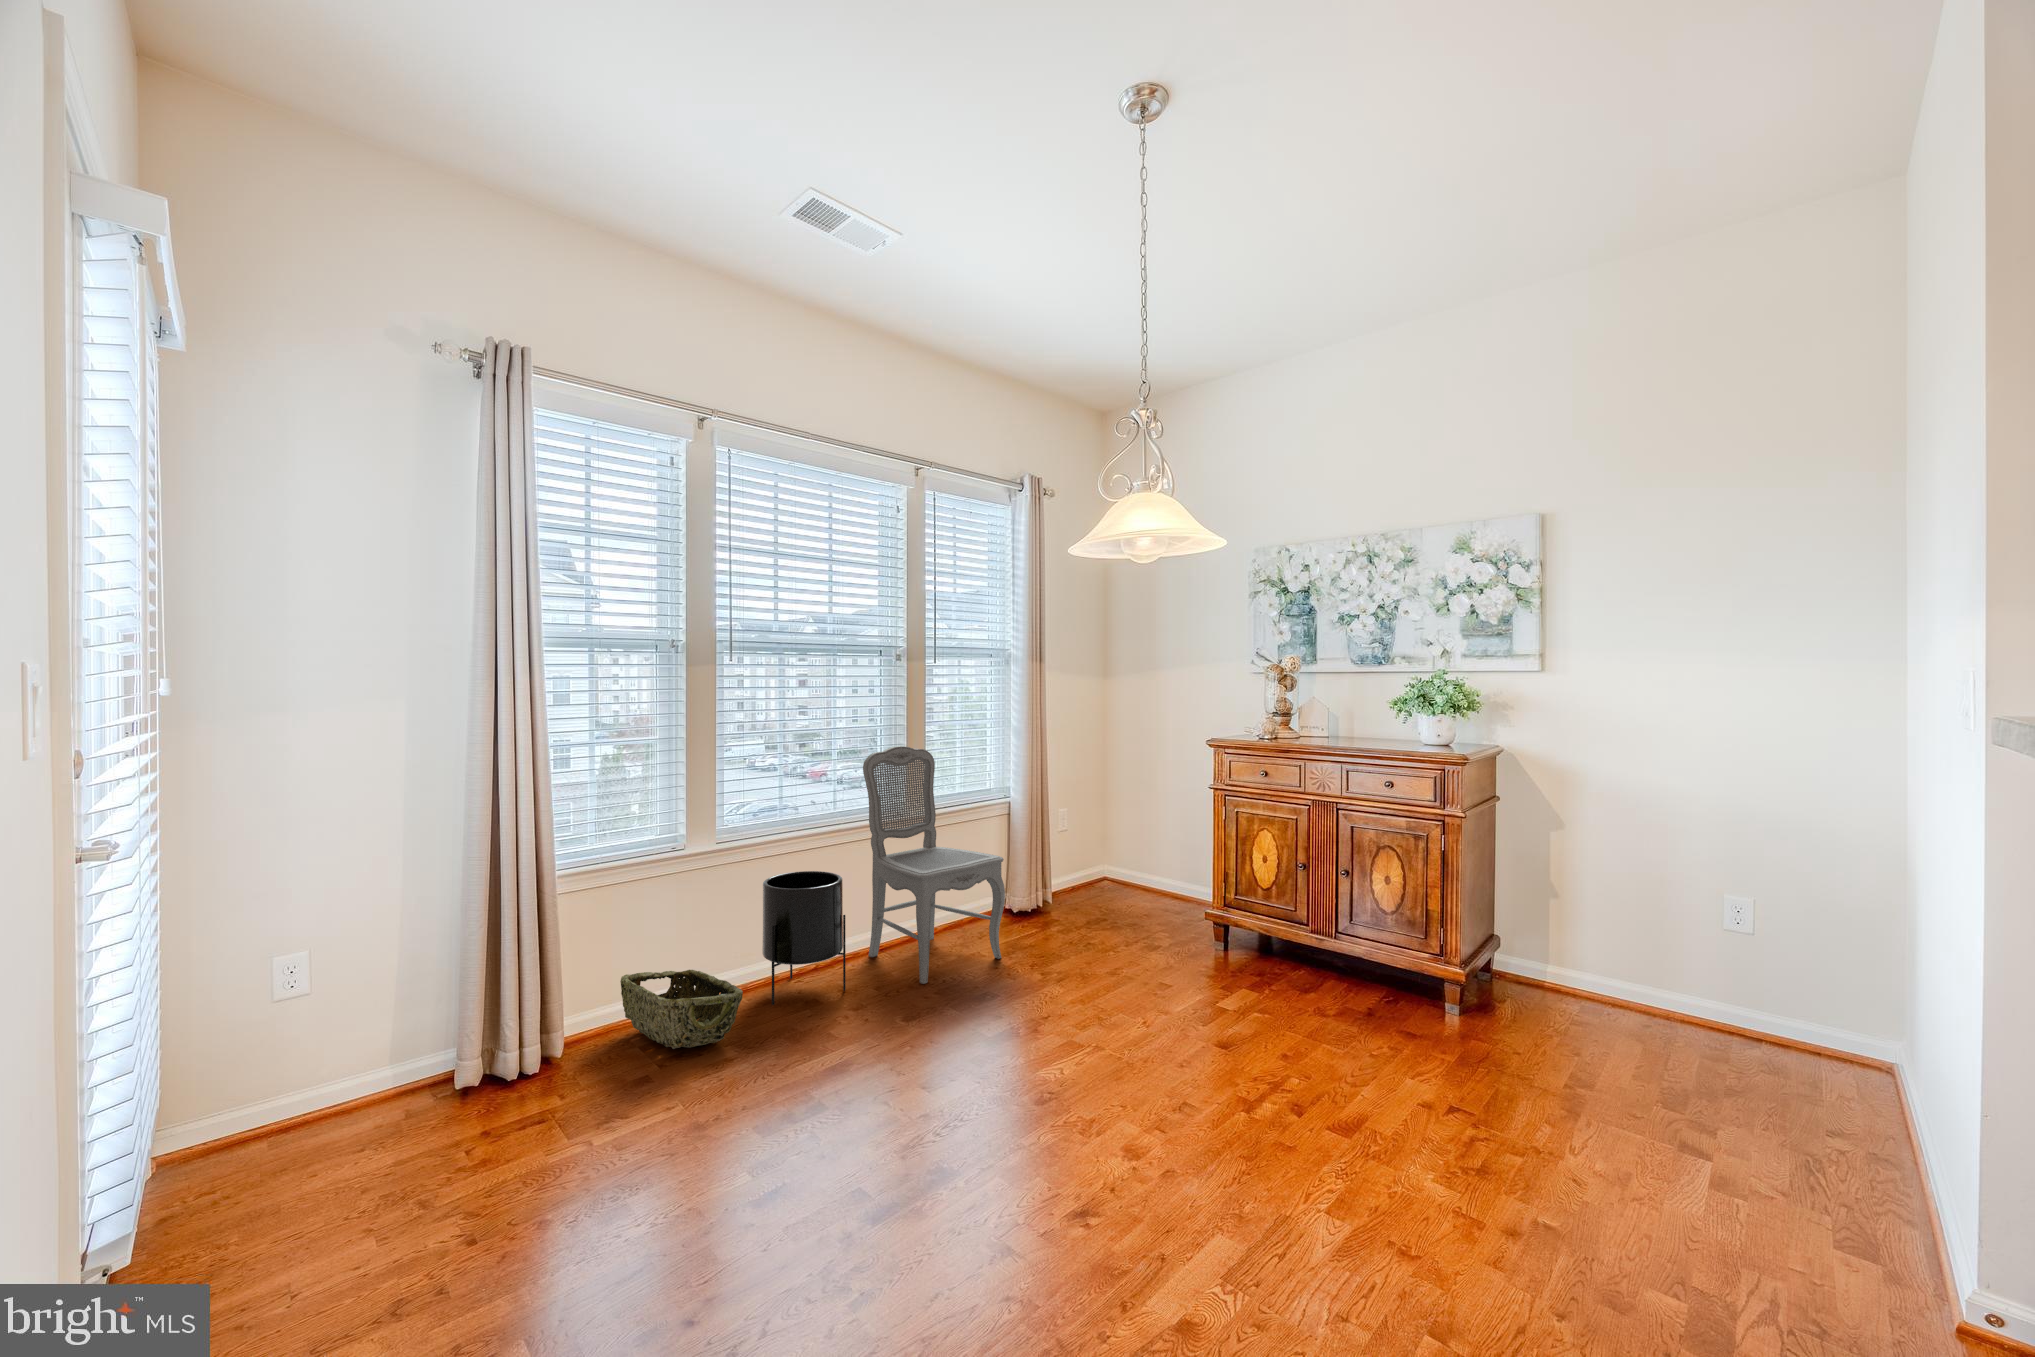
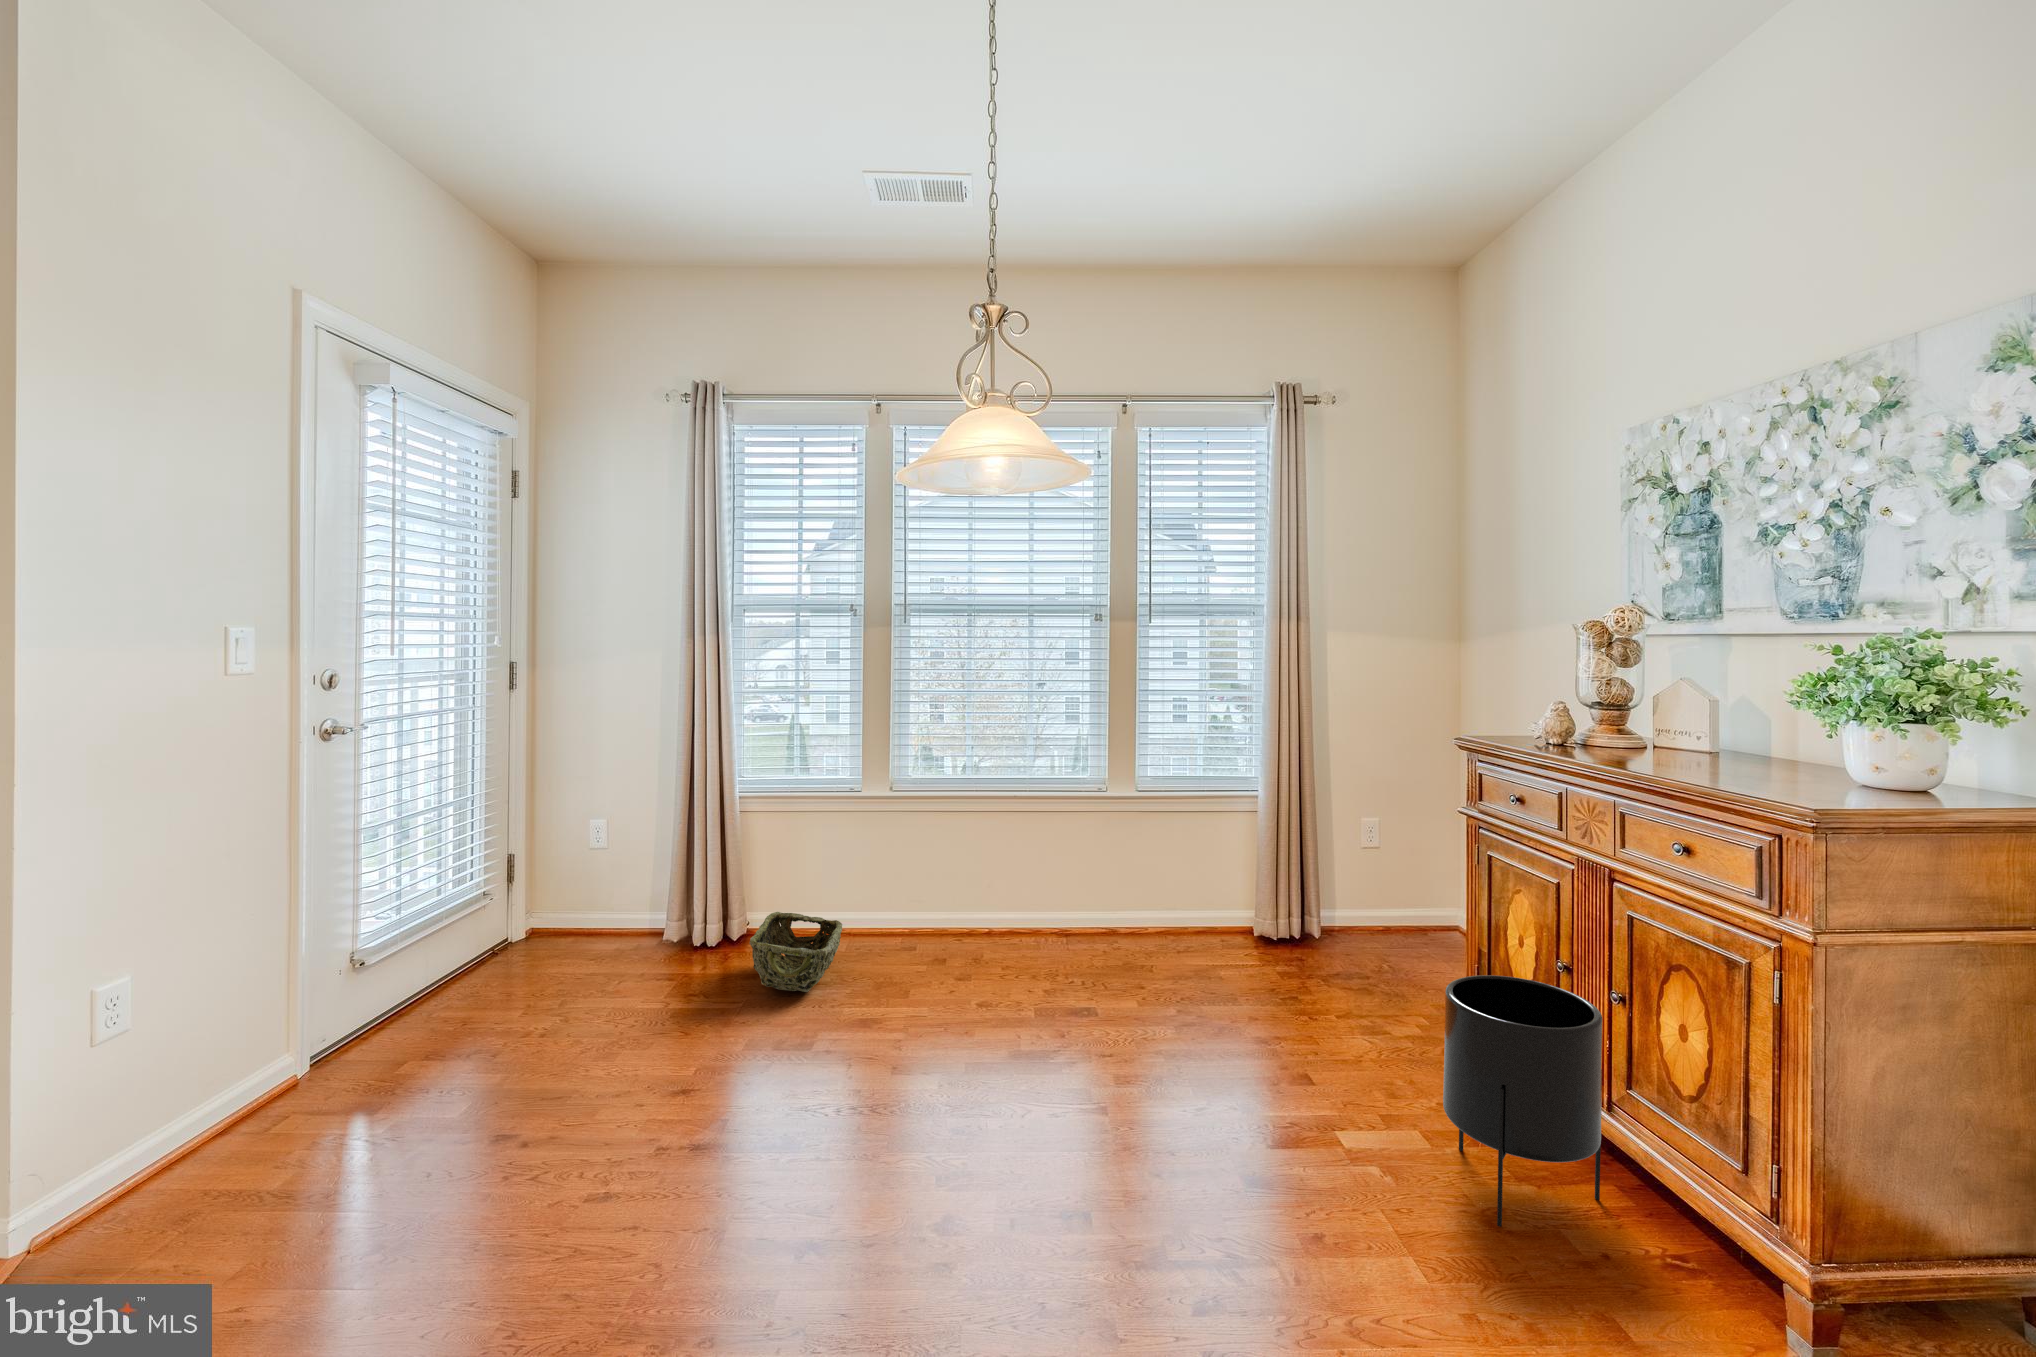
dining chair: present [863,746,1005,984] -> none [1035,723,1169,994]
planter: present [762,871,846,1005] -> present [1443,975,1603,1227]

